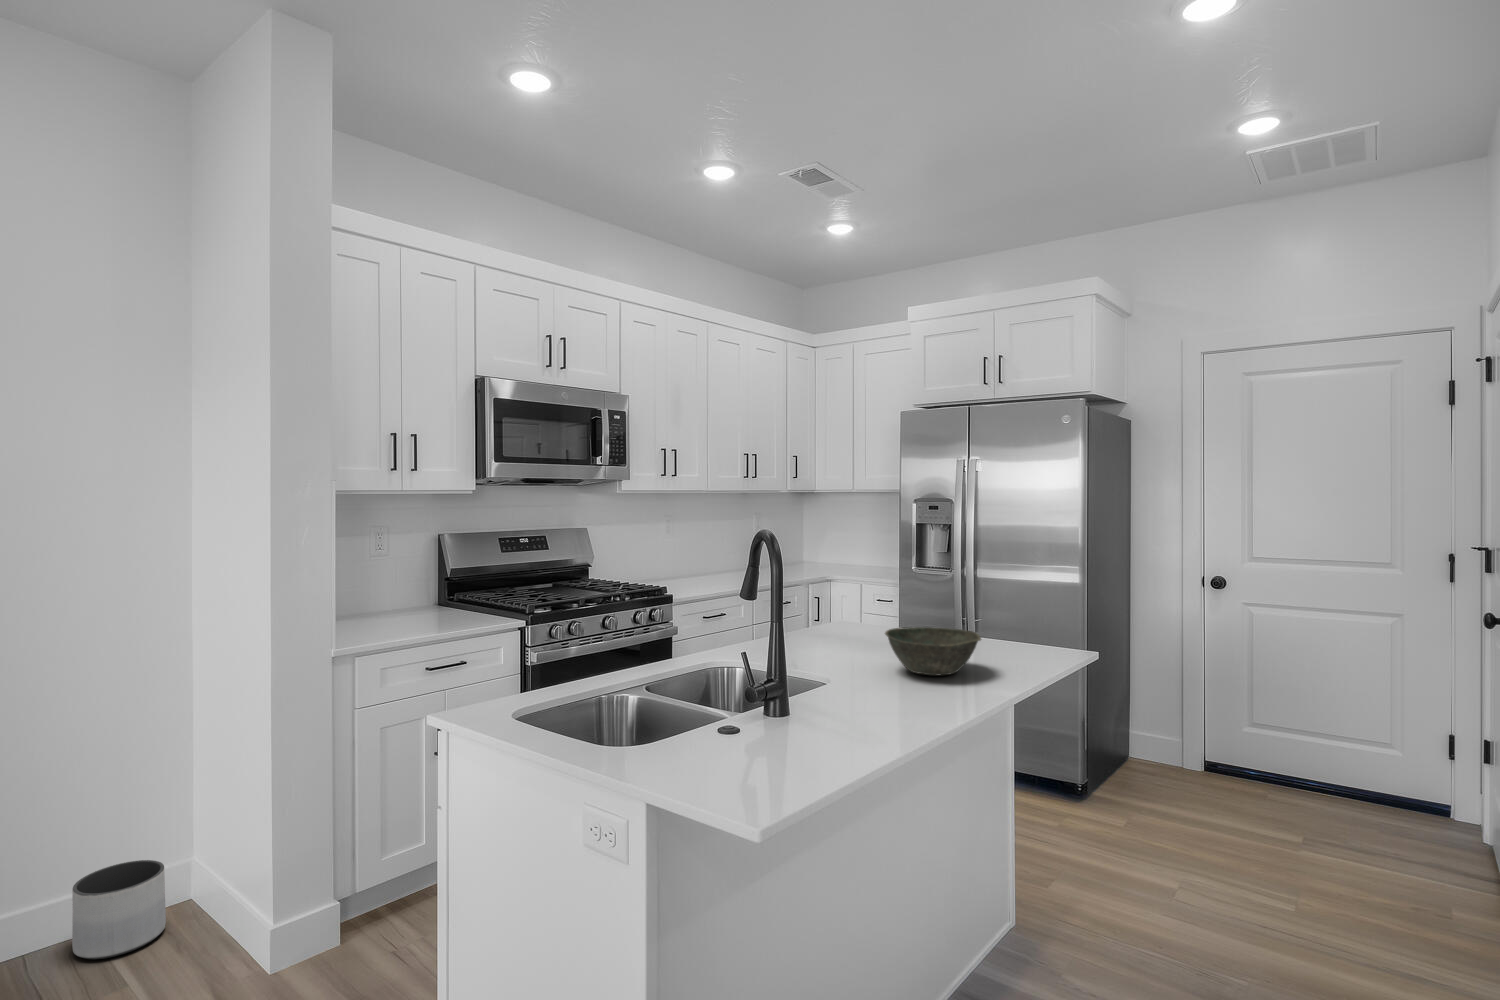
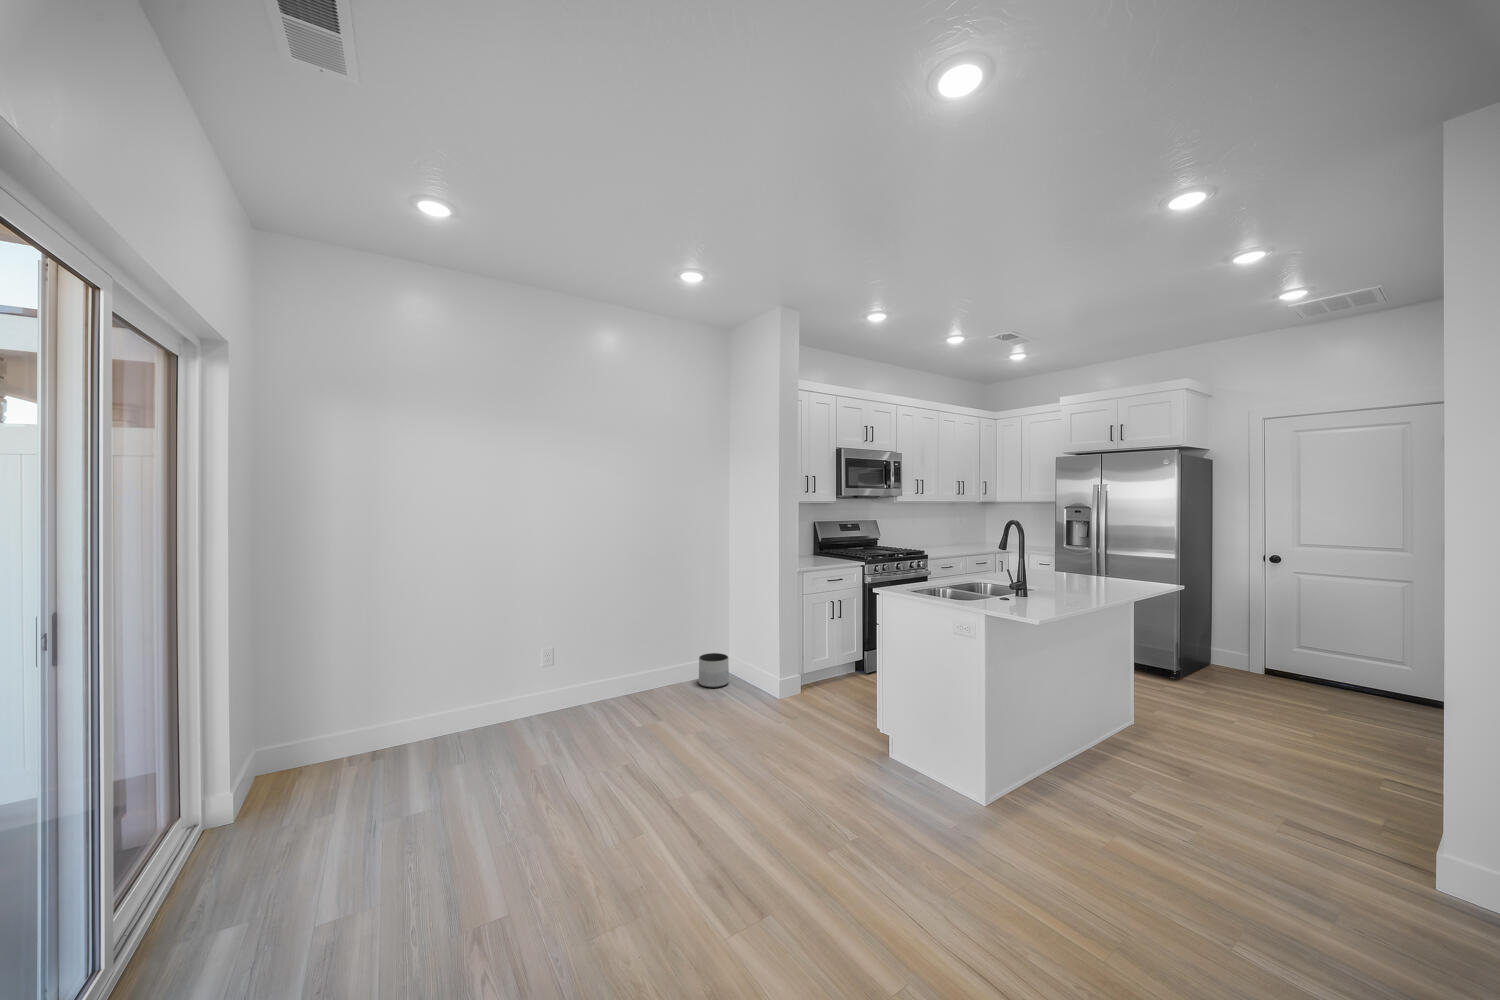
bowl: present [885,627,981,675] -> none [1066,565,1117,585]

